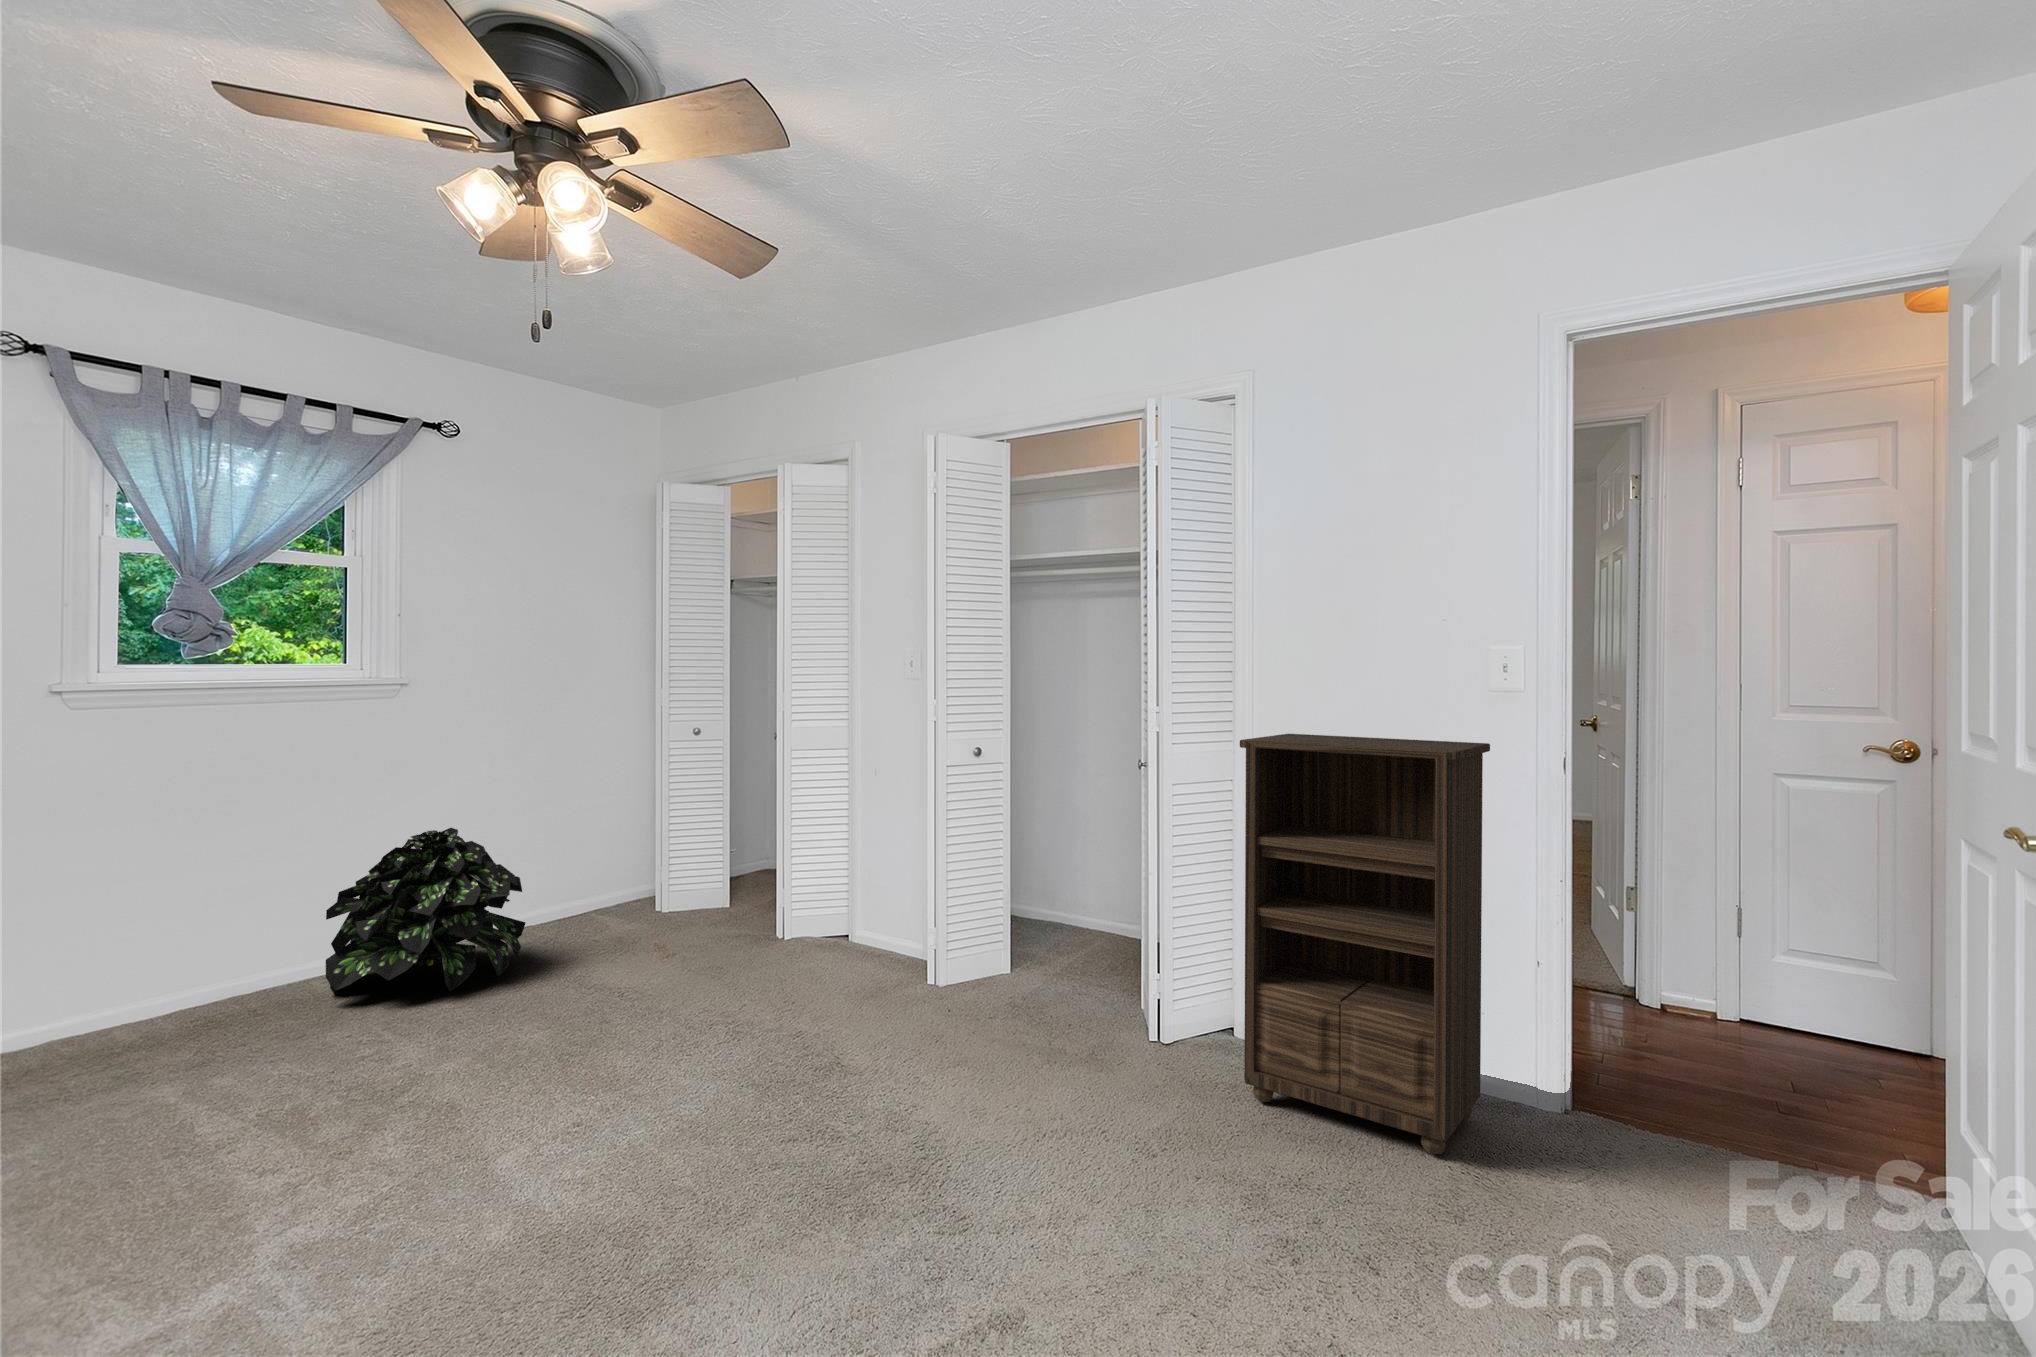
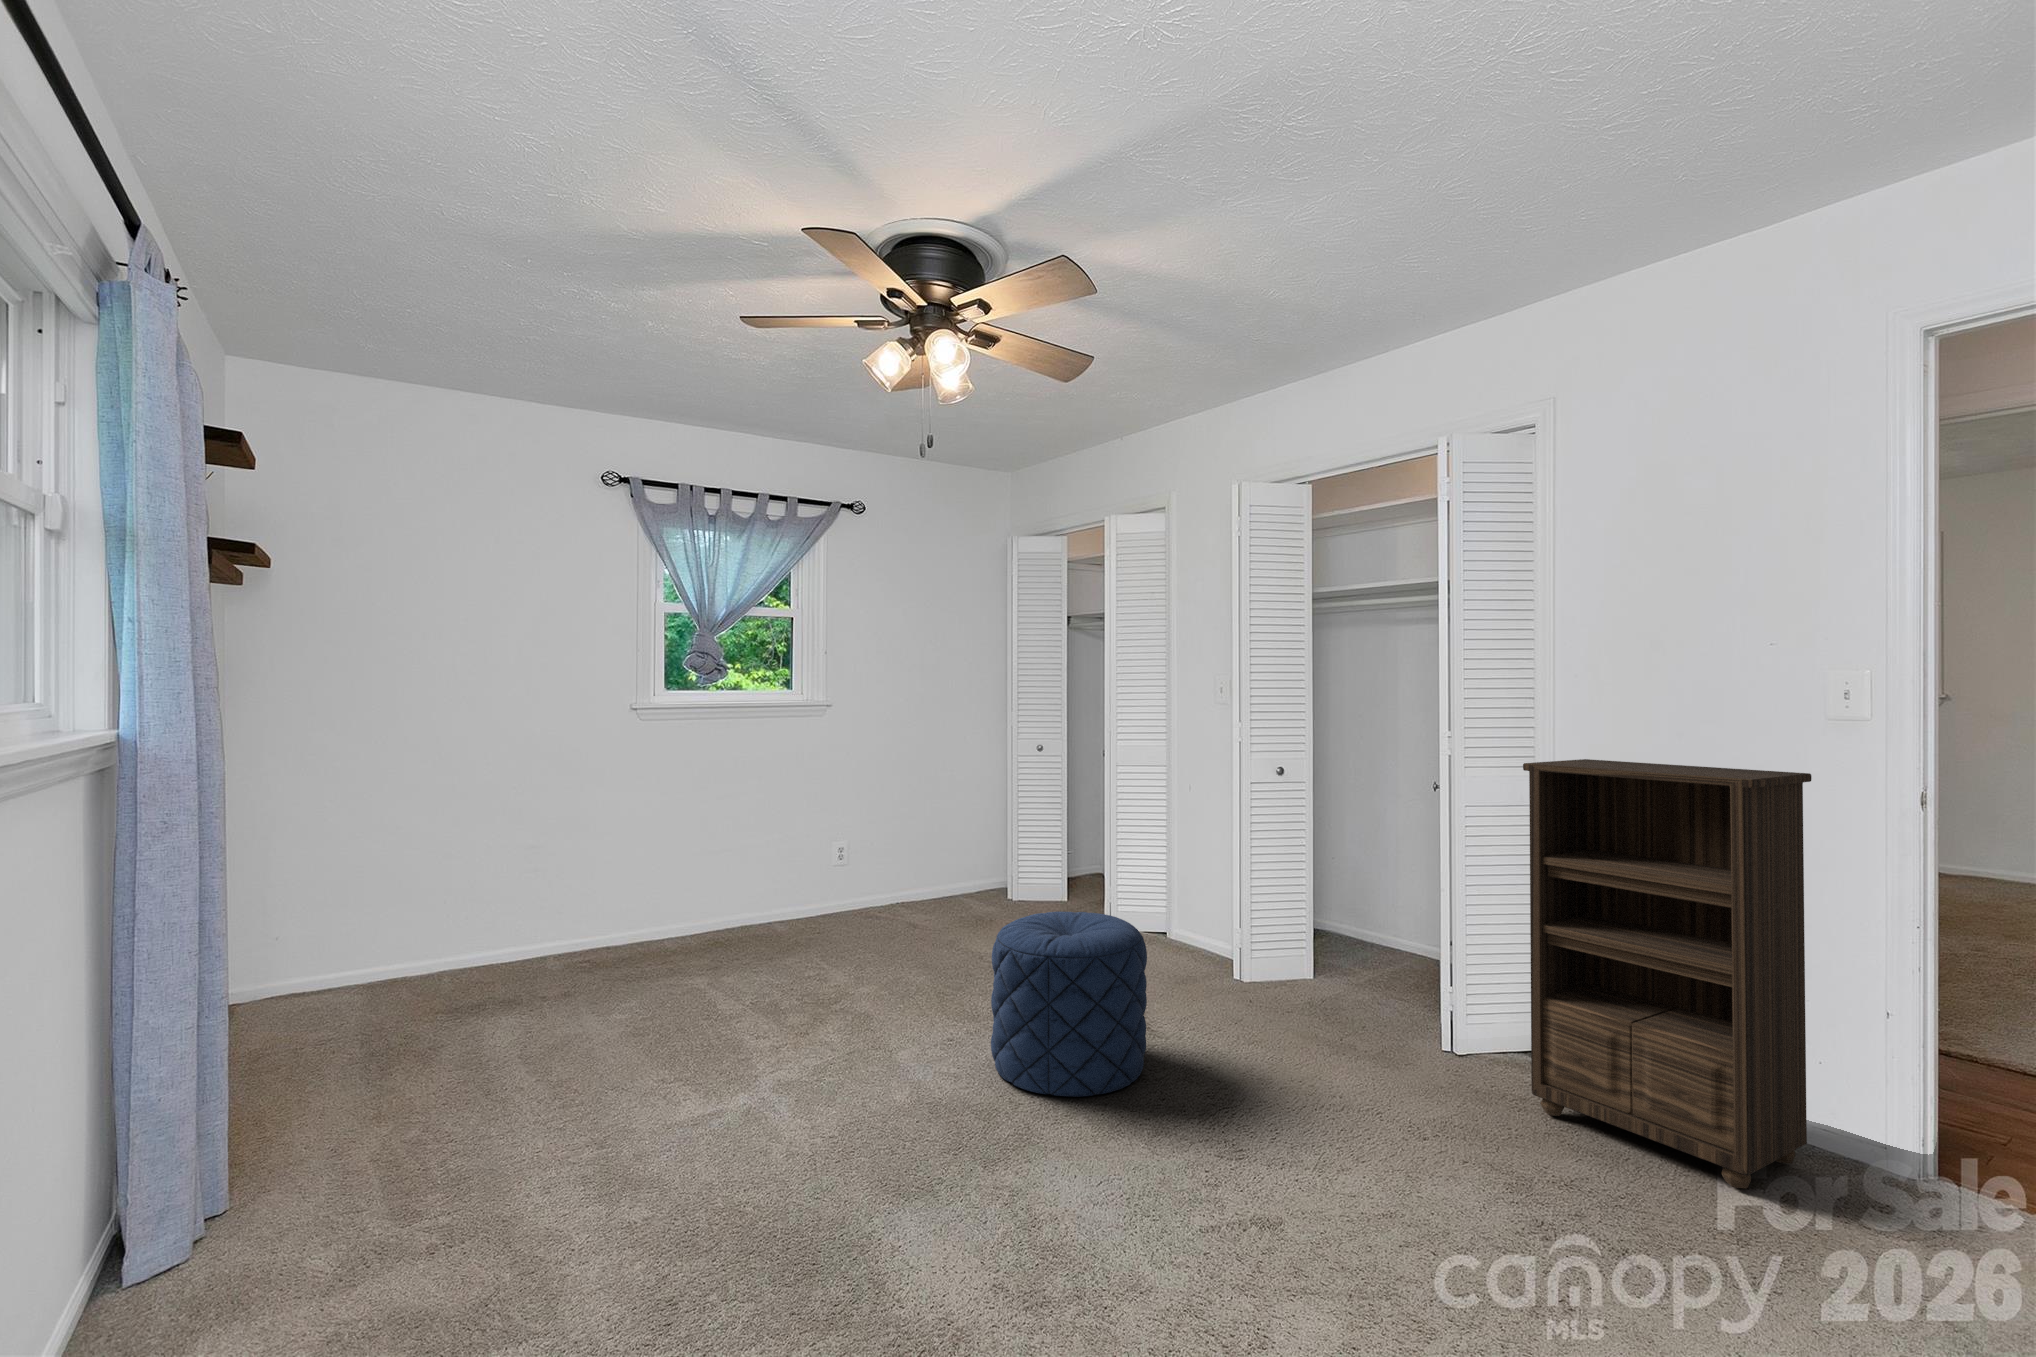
potted plant: present [326,828,526,992] -> none [778,817,910,943]
pouf: none [640,935,839,1174] -> present [991,912,1147,1097]

